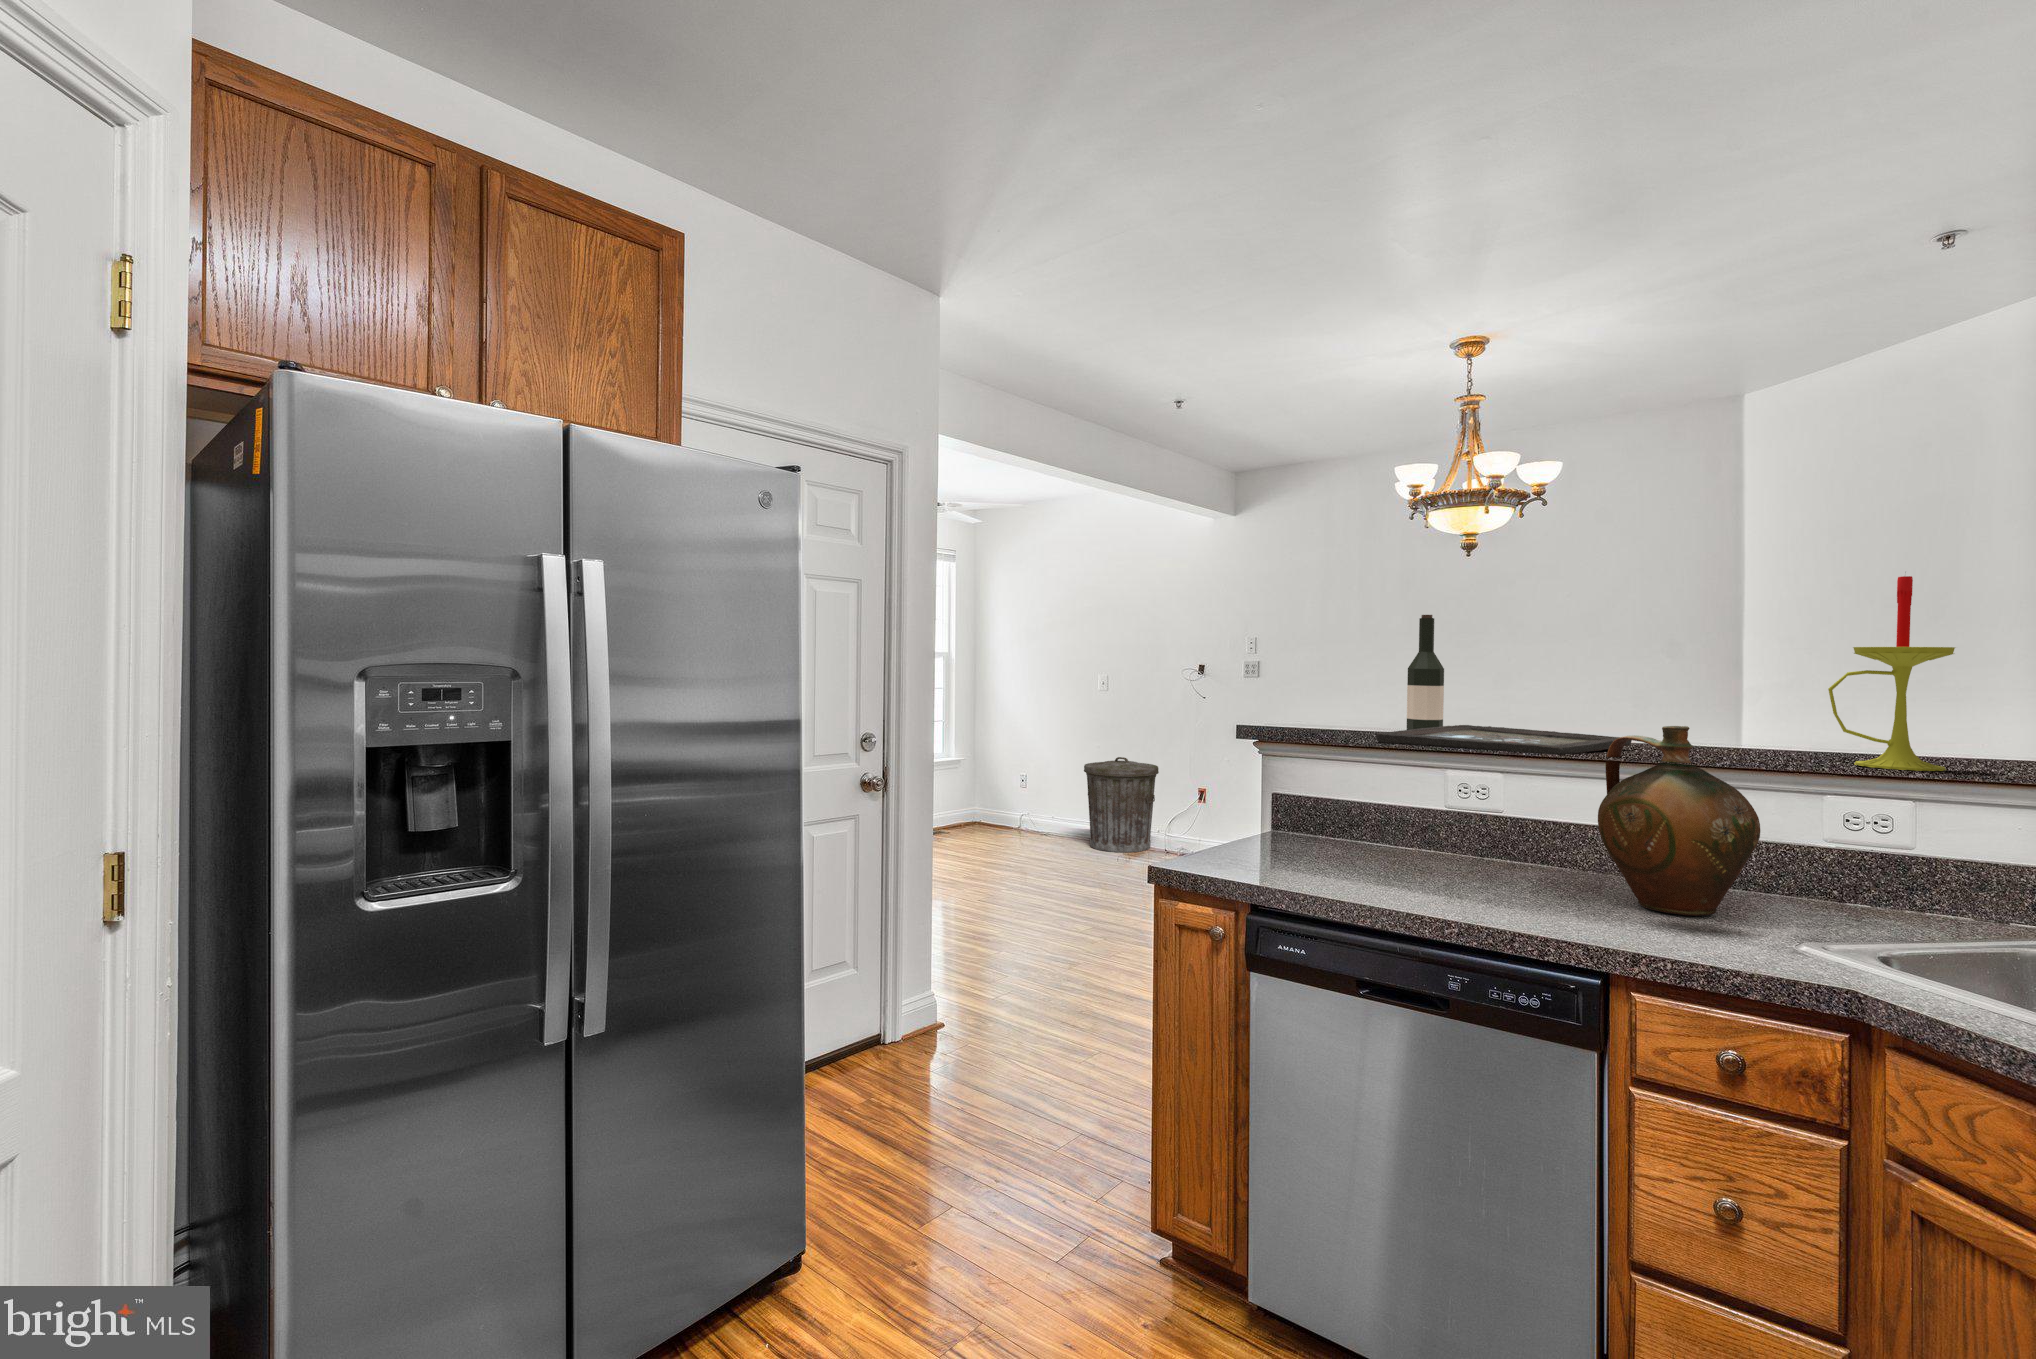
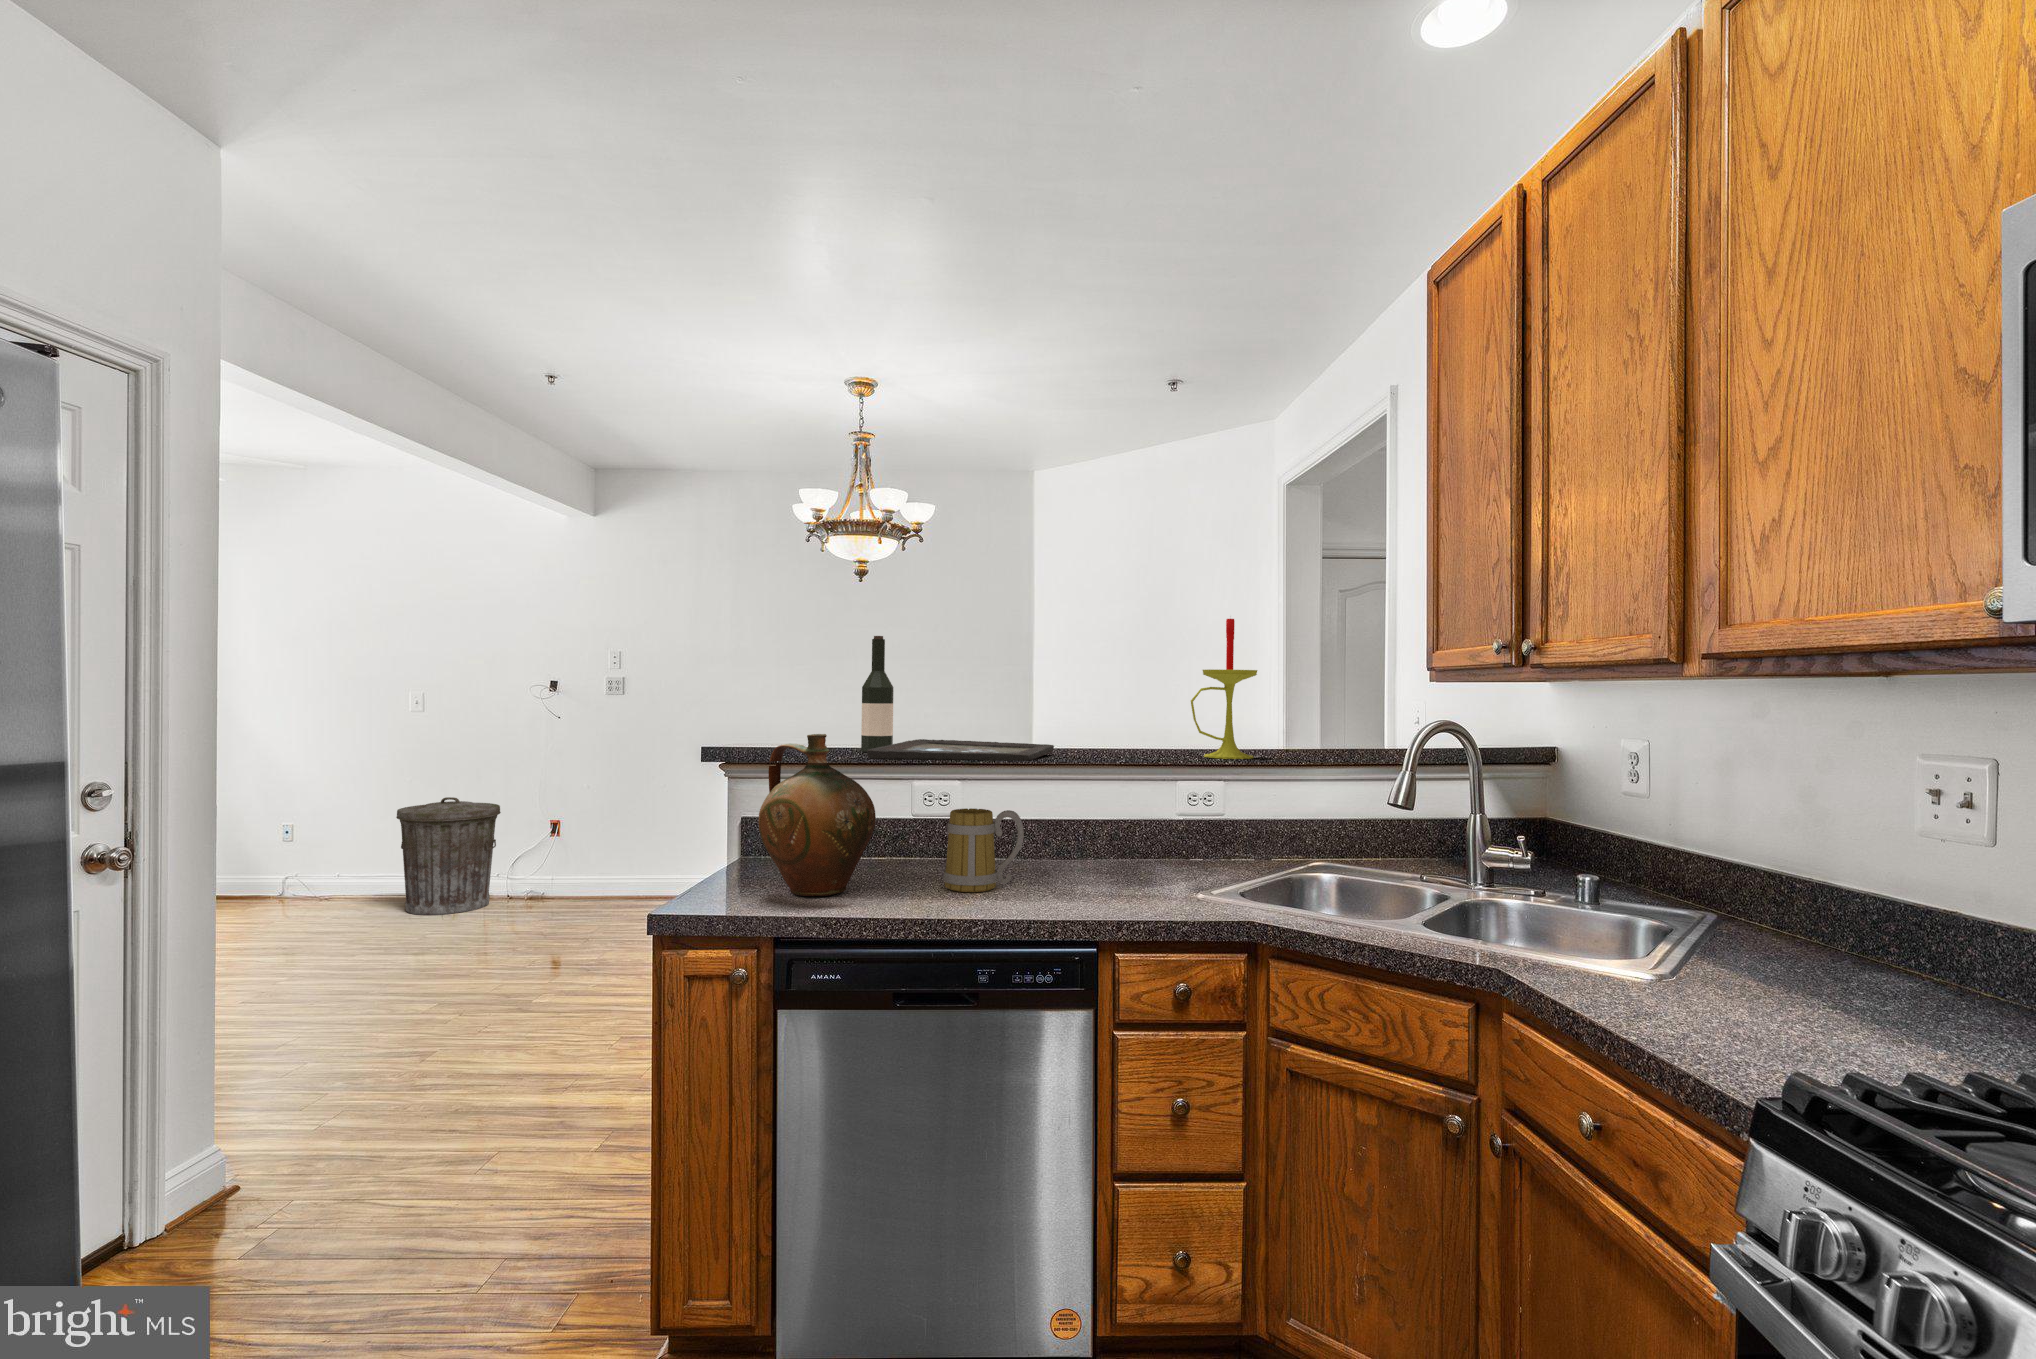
ceramic jug: present [1598,726,1760,916] -> present [759,734,876,896]
mug: none [1443,802,1543,895] -> present [943,808,1024,892]

